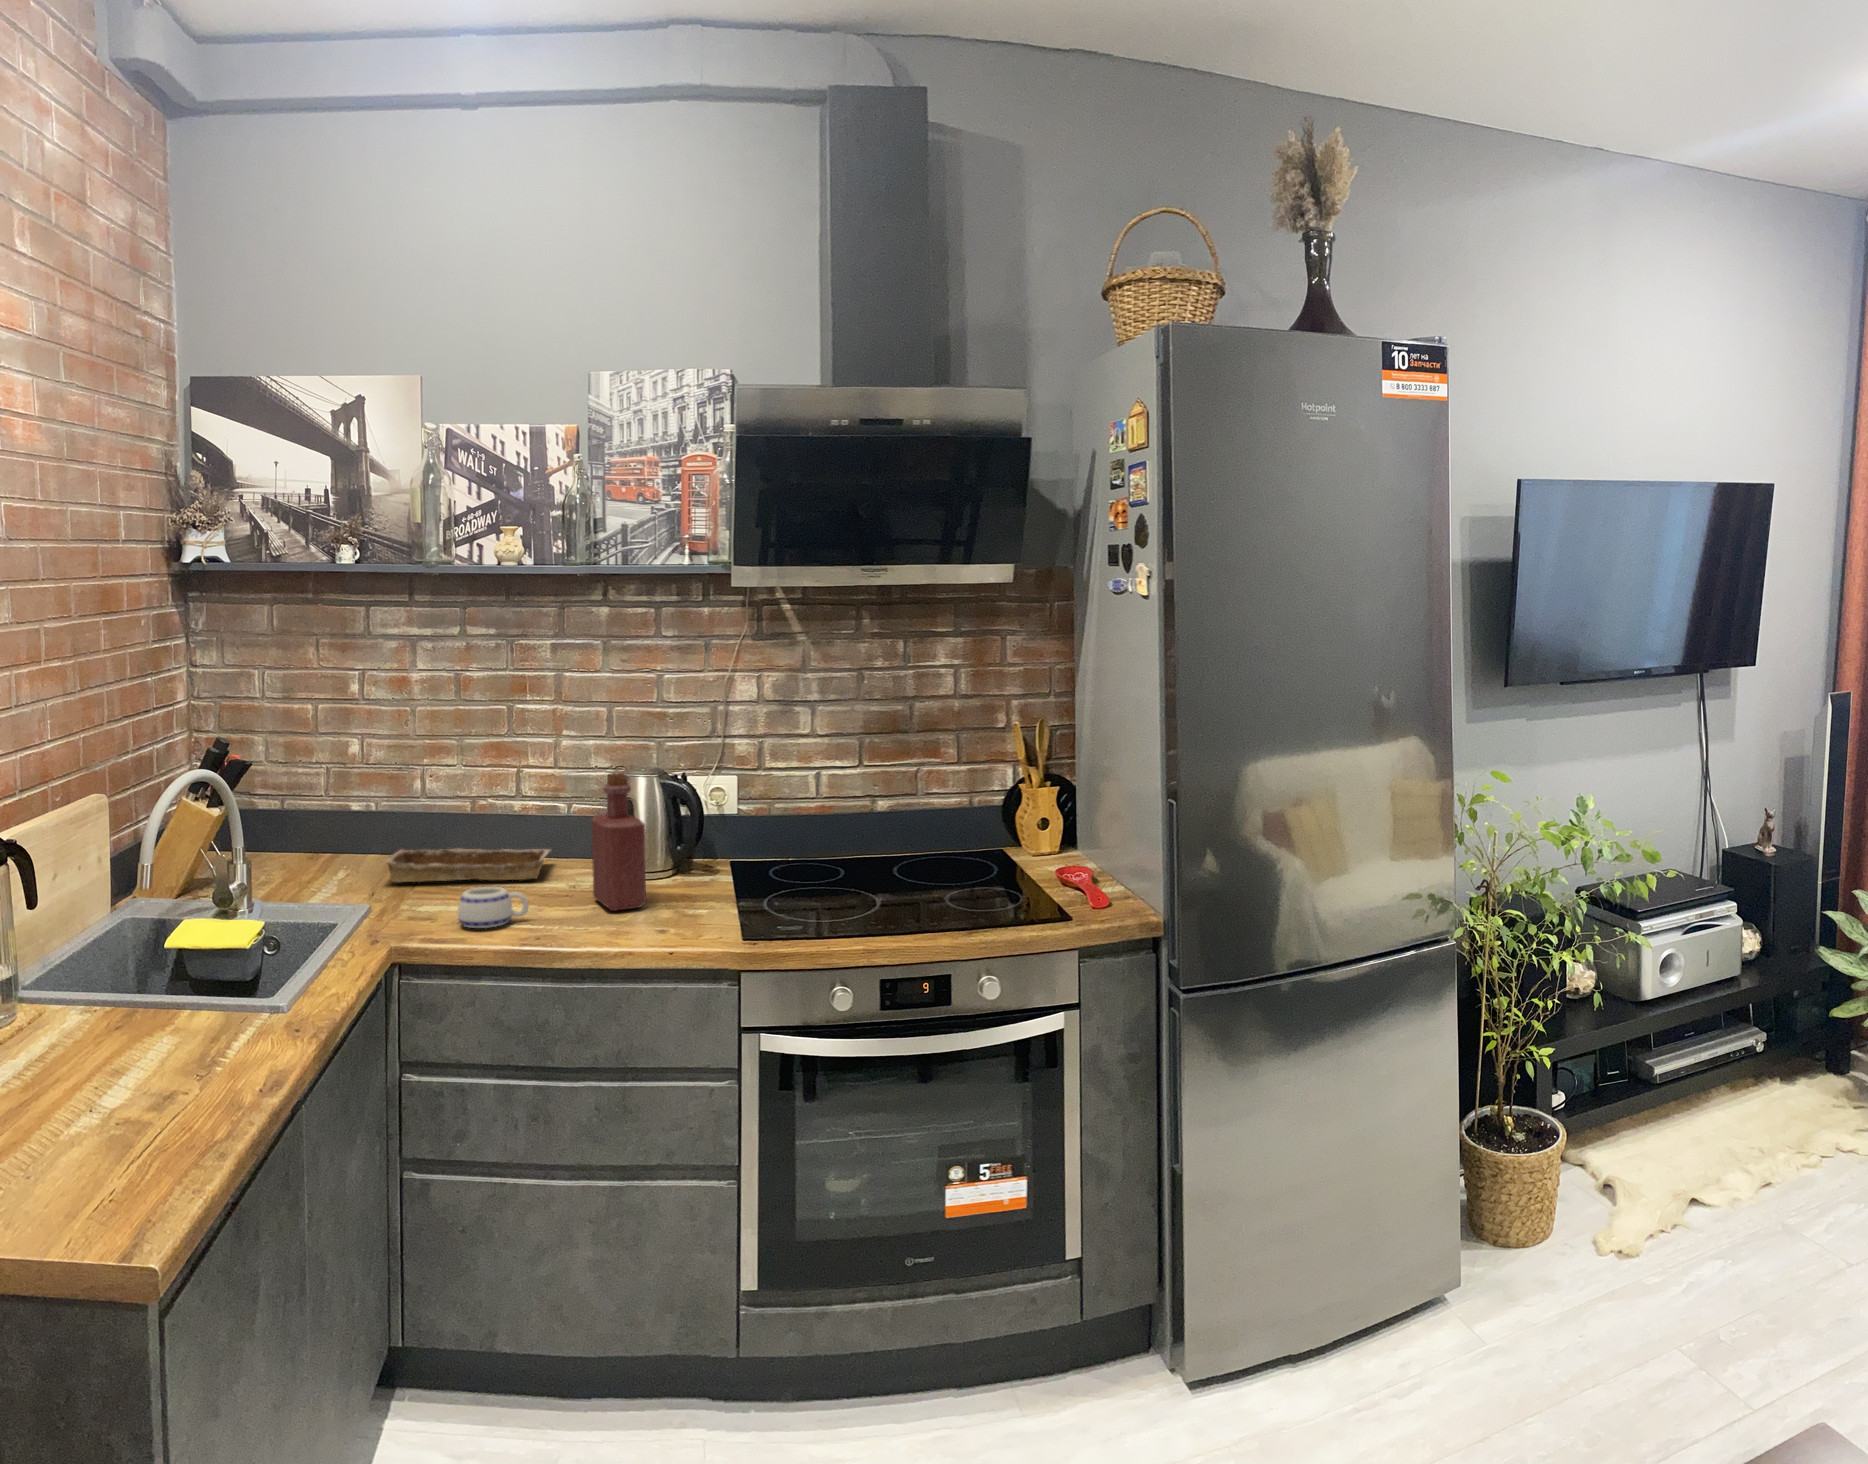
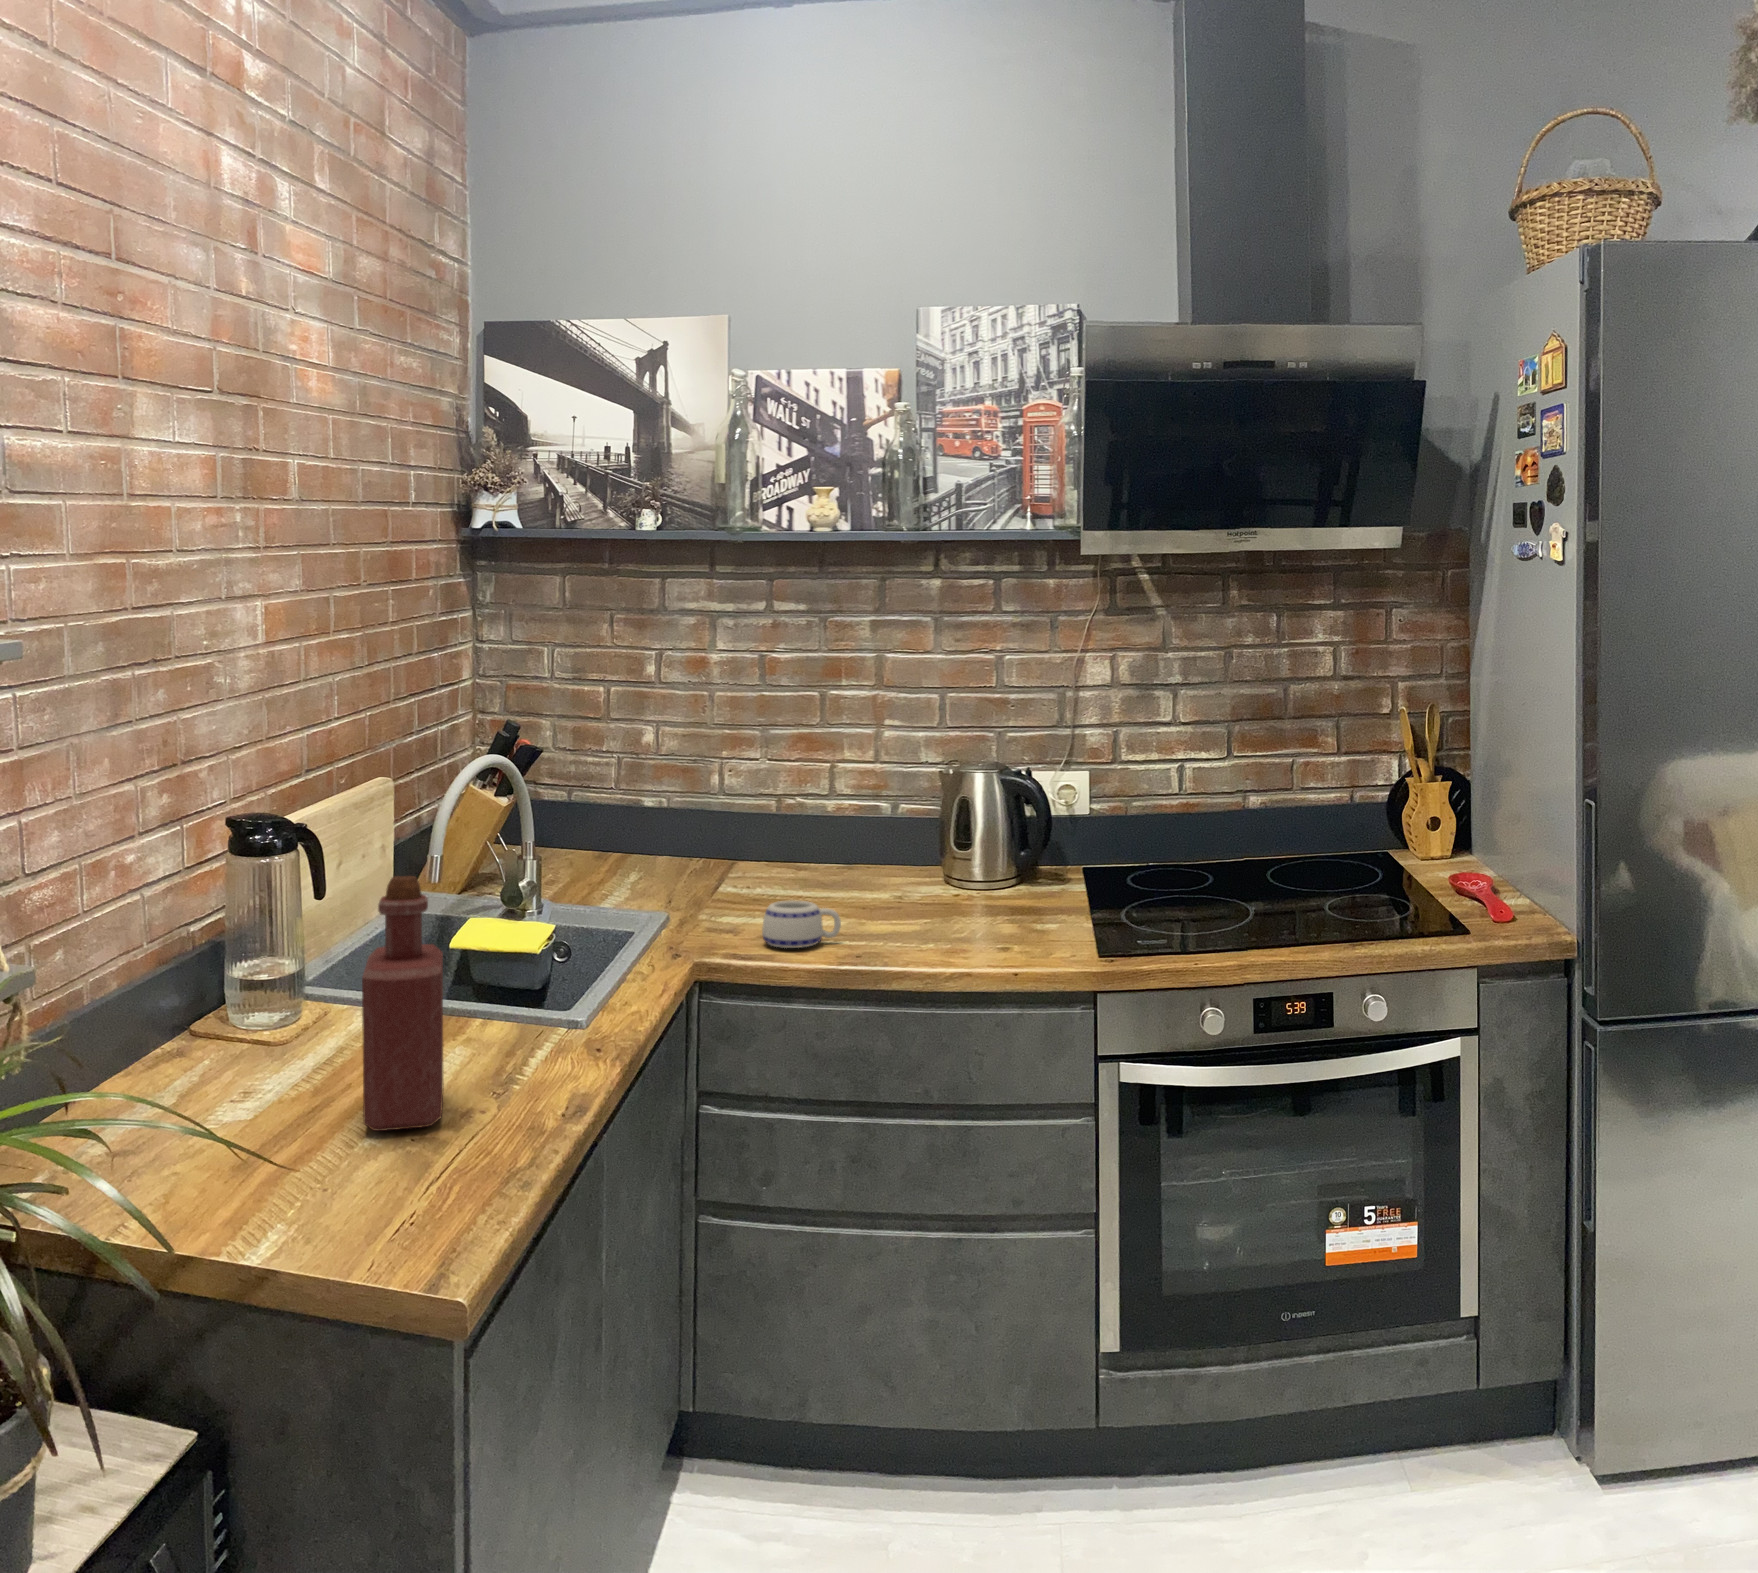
bottle: present [591,773,646,911] -> present [362,876,444,1131]
tray: present [384,849,550,882] -> none [673,856,858,897]

